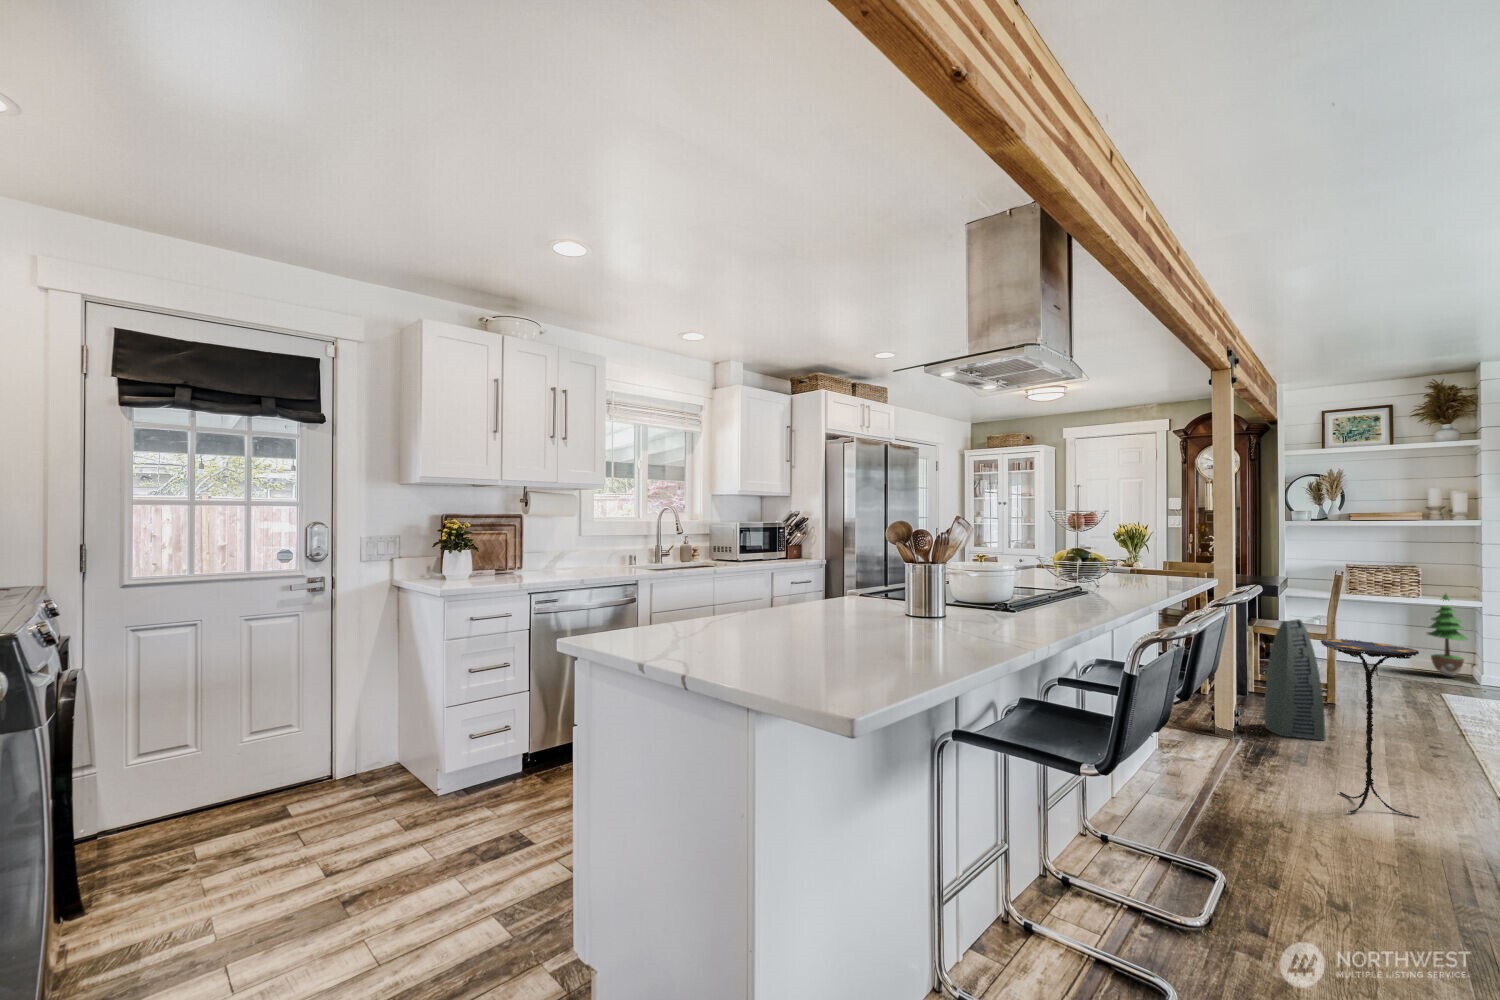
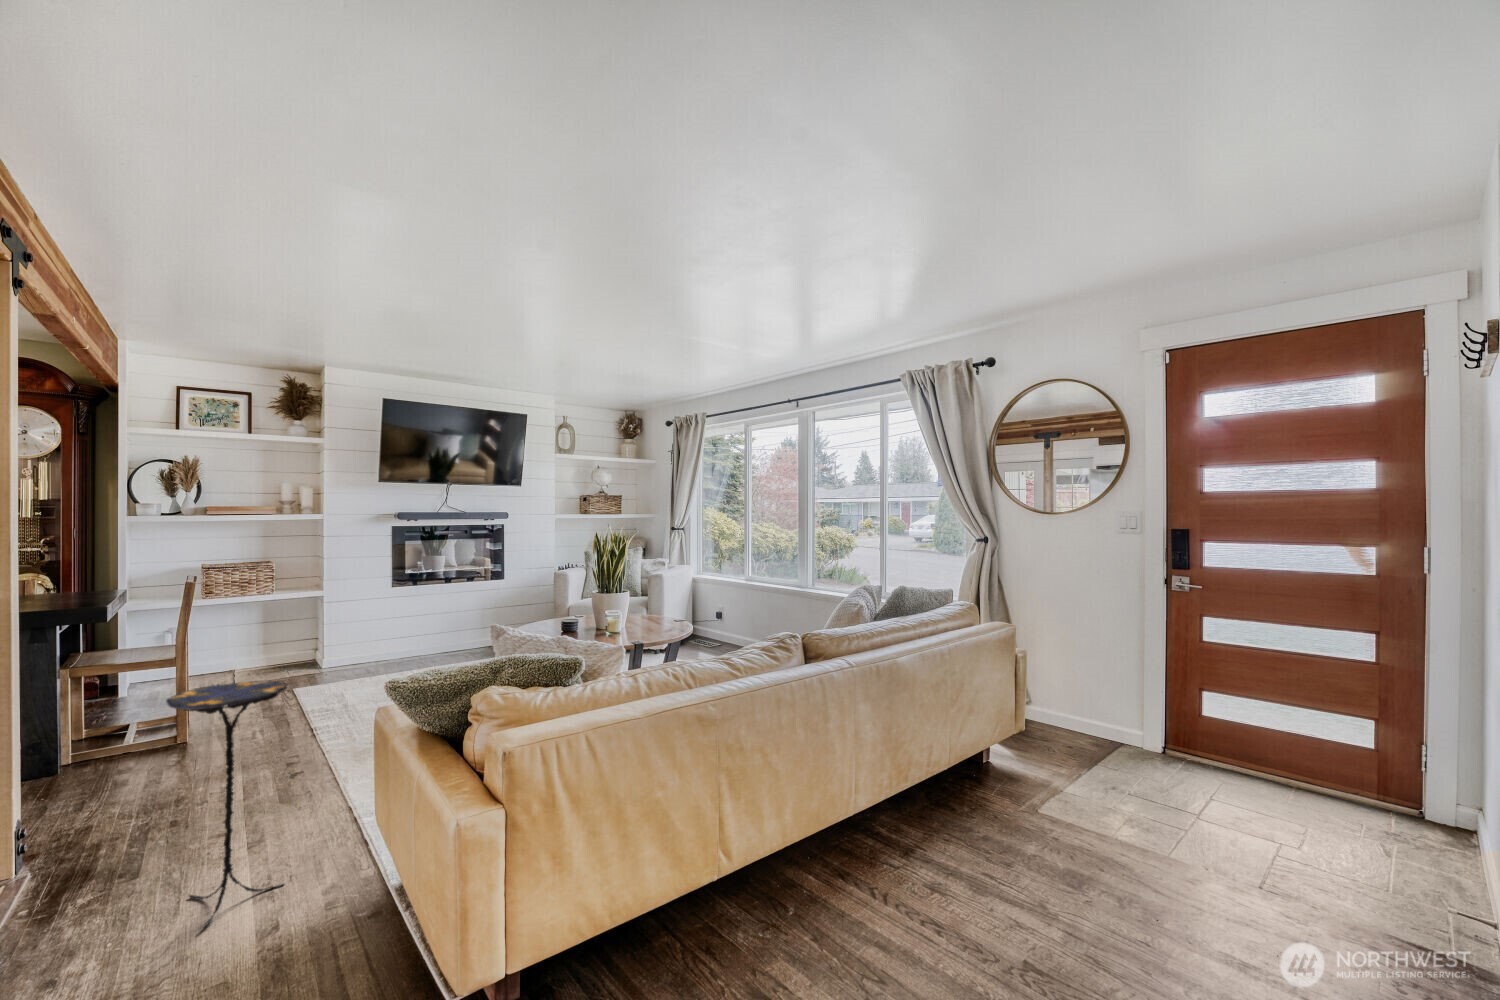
potted tree: present [1427,594,1468,677] -> none [278,585,313,667]
air purifier: present [1264,619,1326,741] -> none [84,655,172,826]

